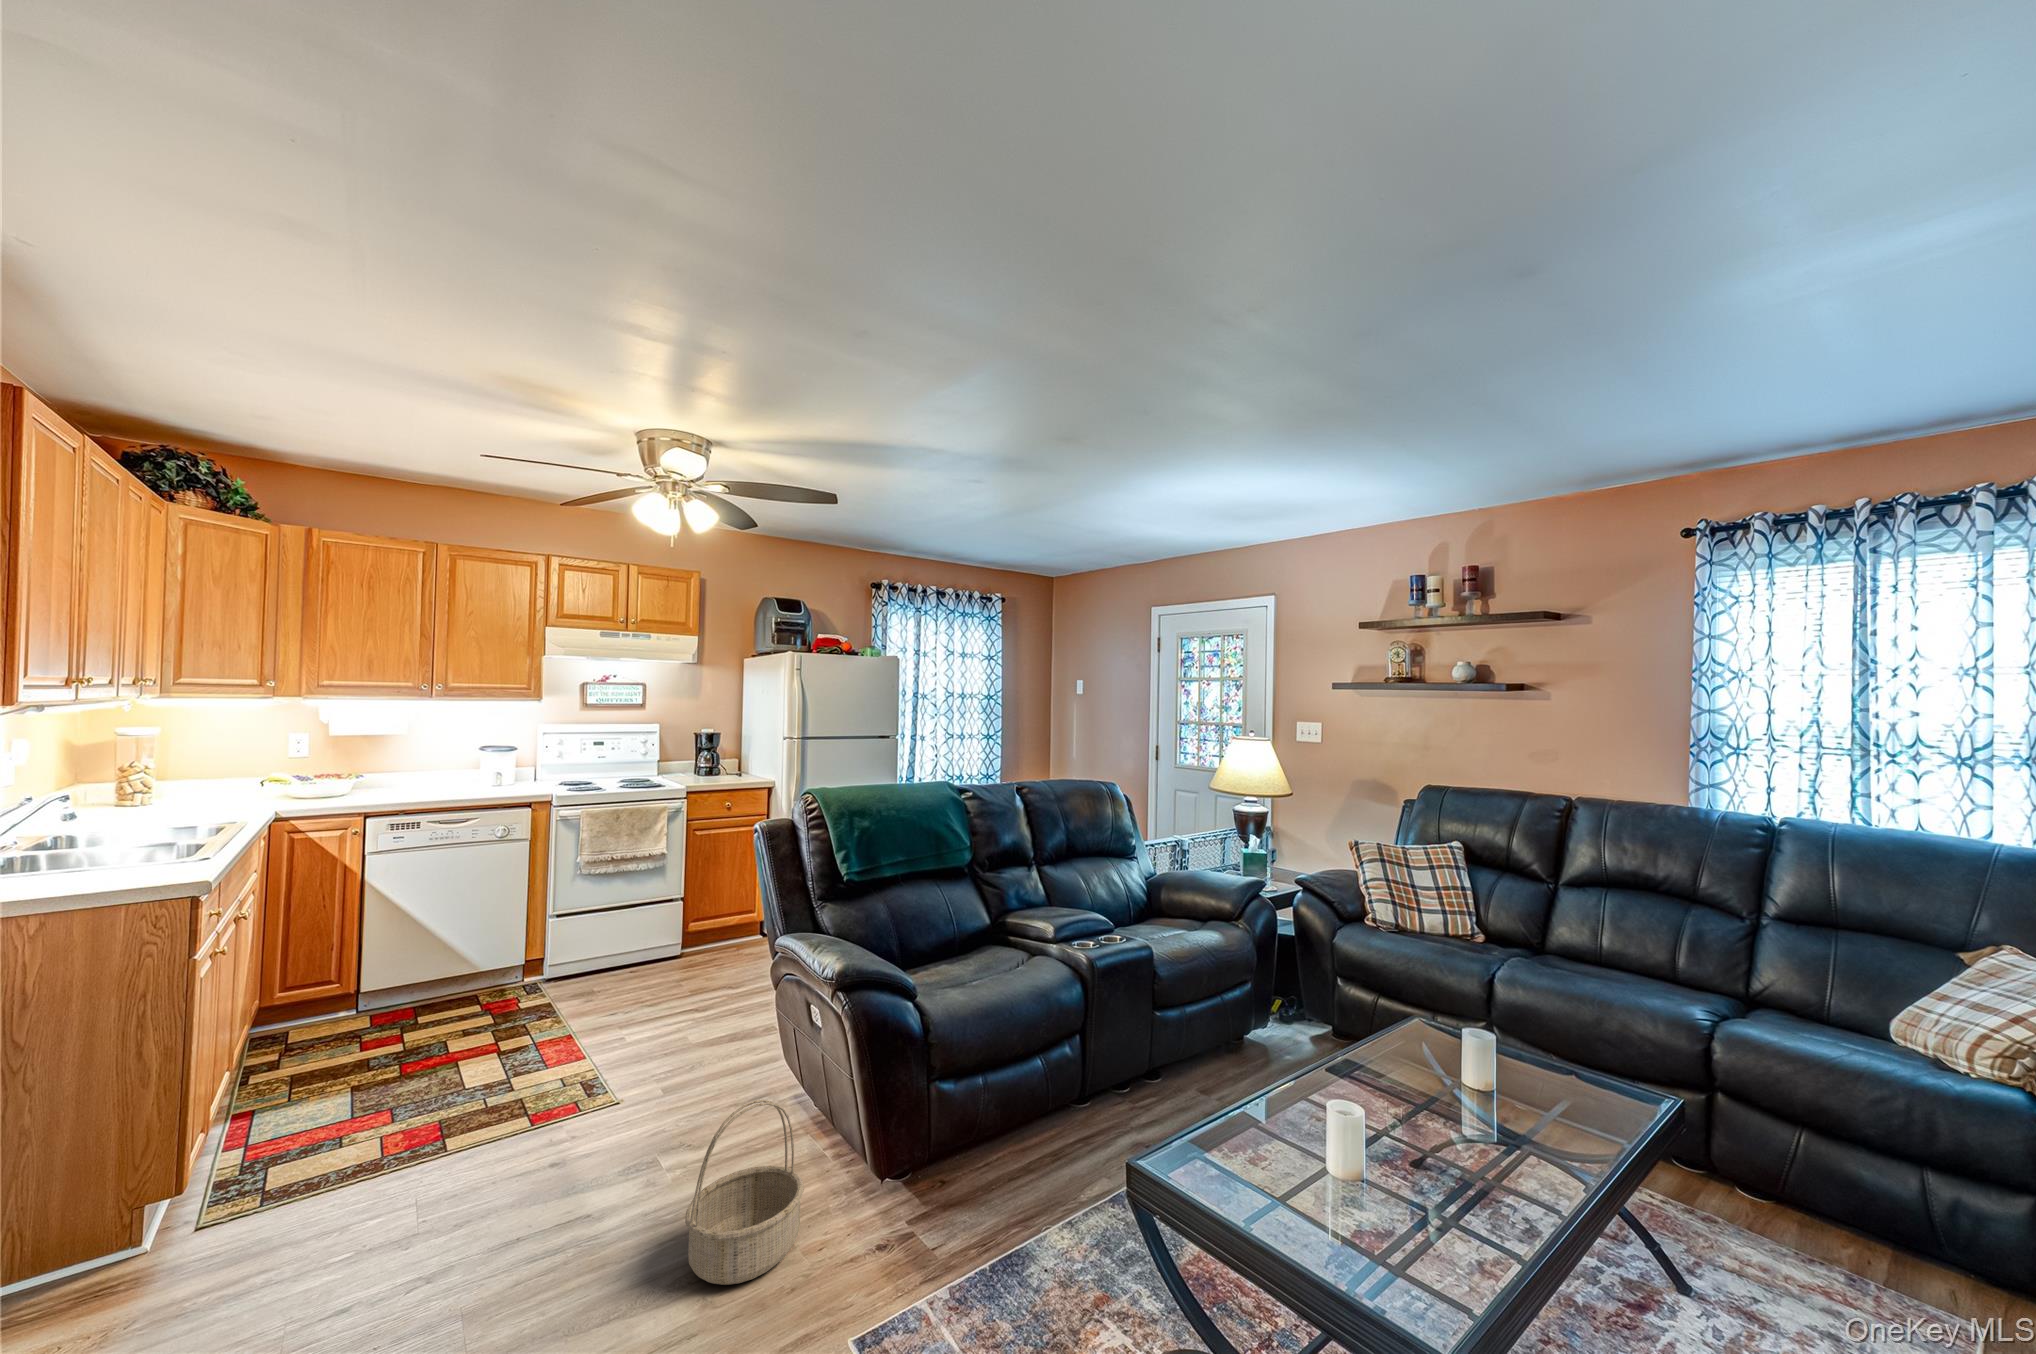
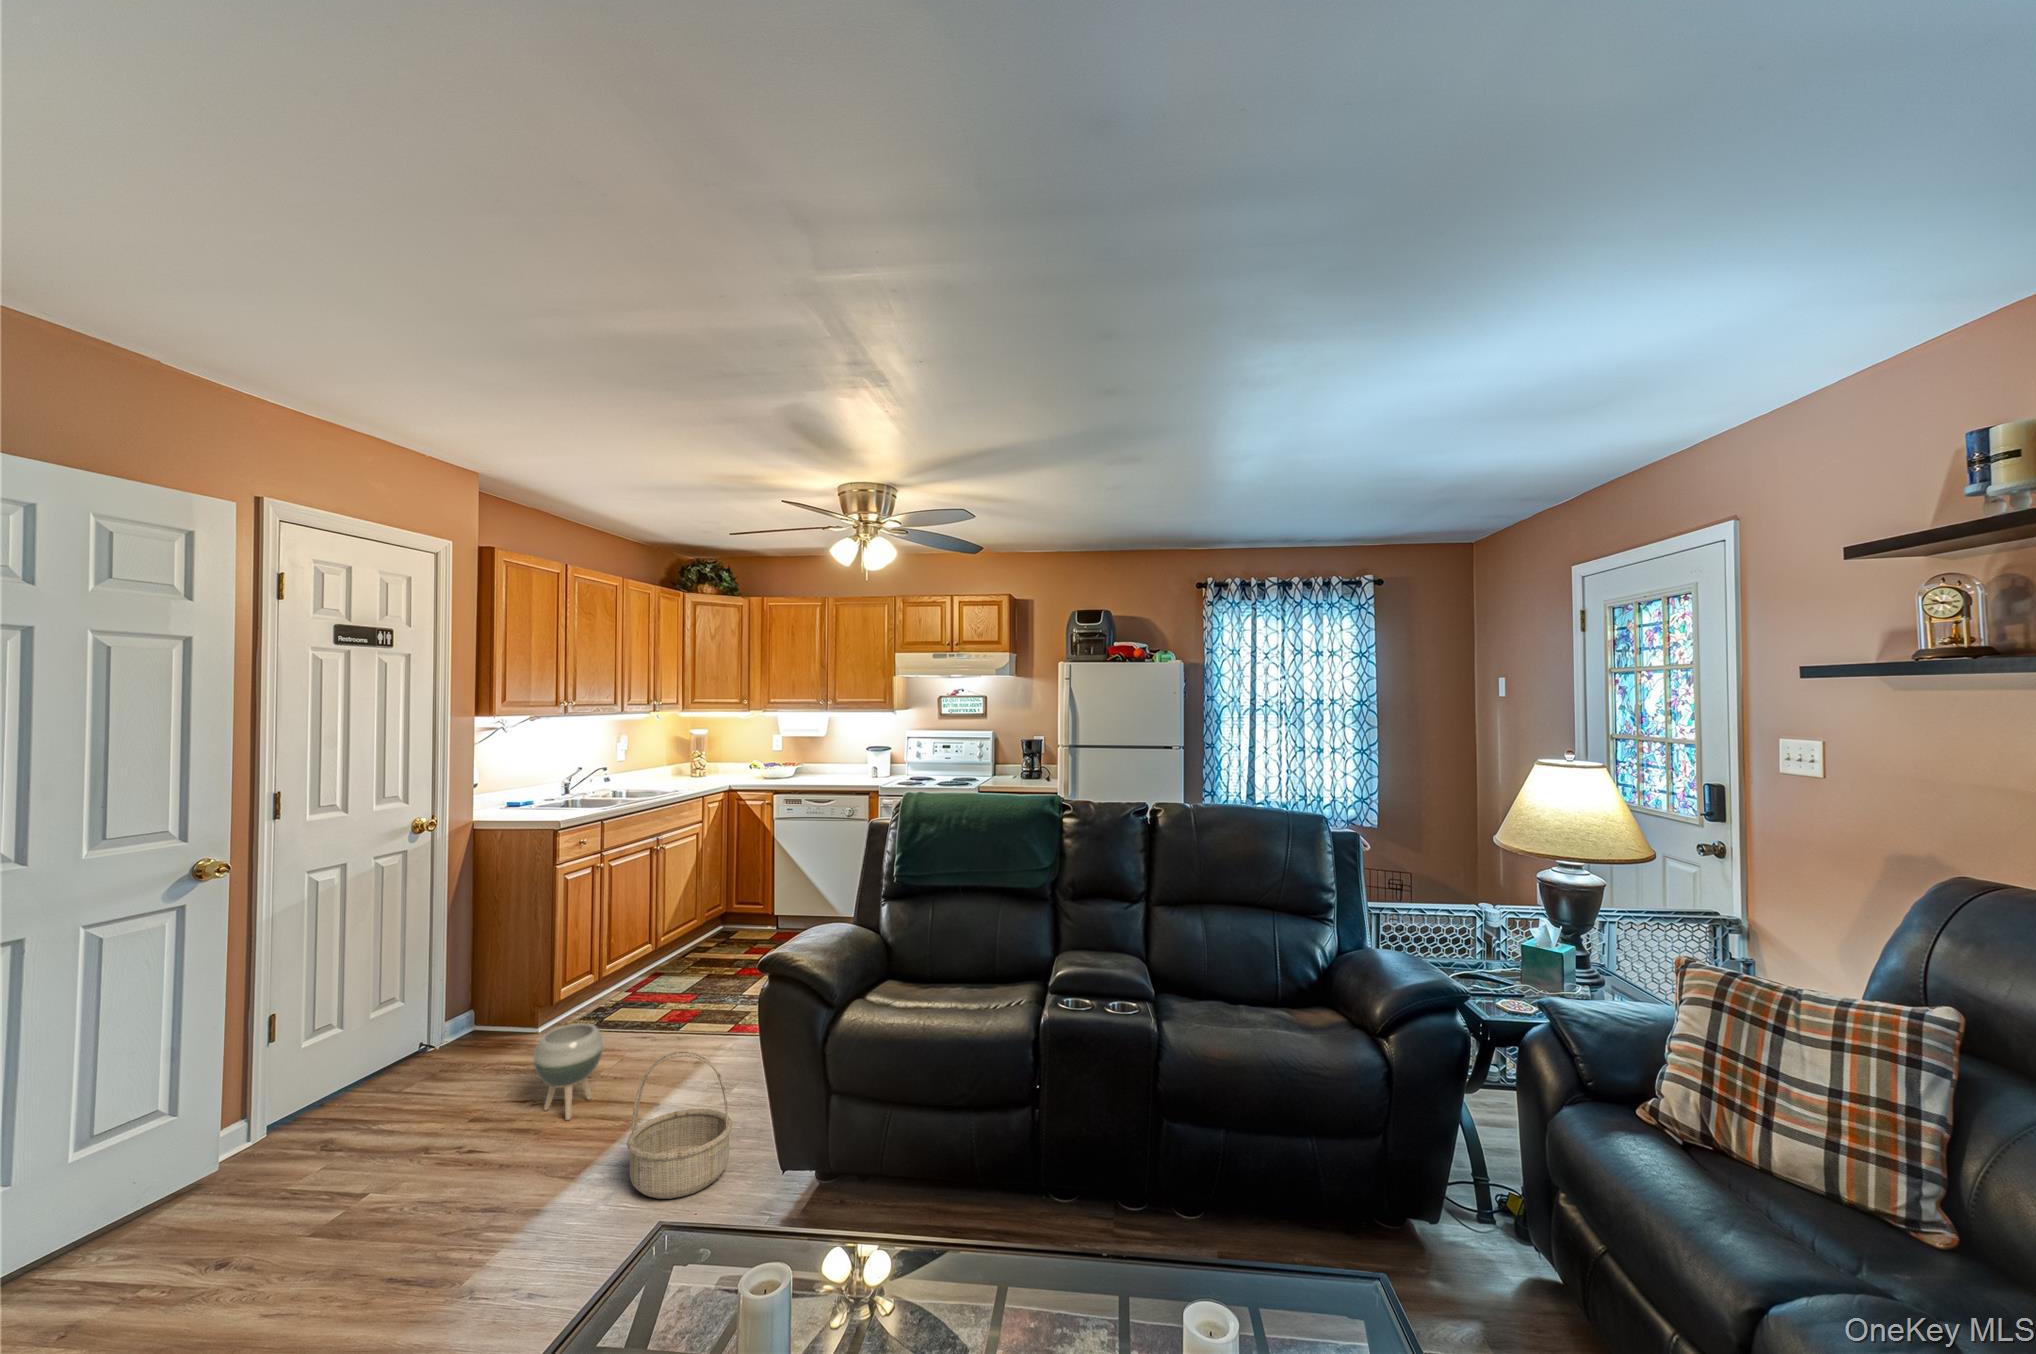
planter: none [381,1154,491,1308] -> present [534,1023,603,1120]

